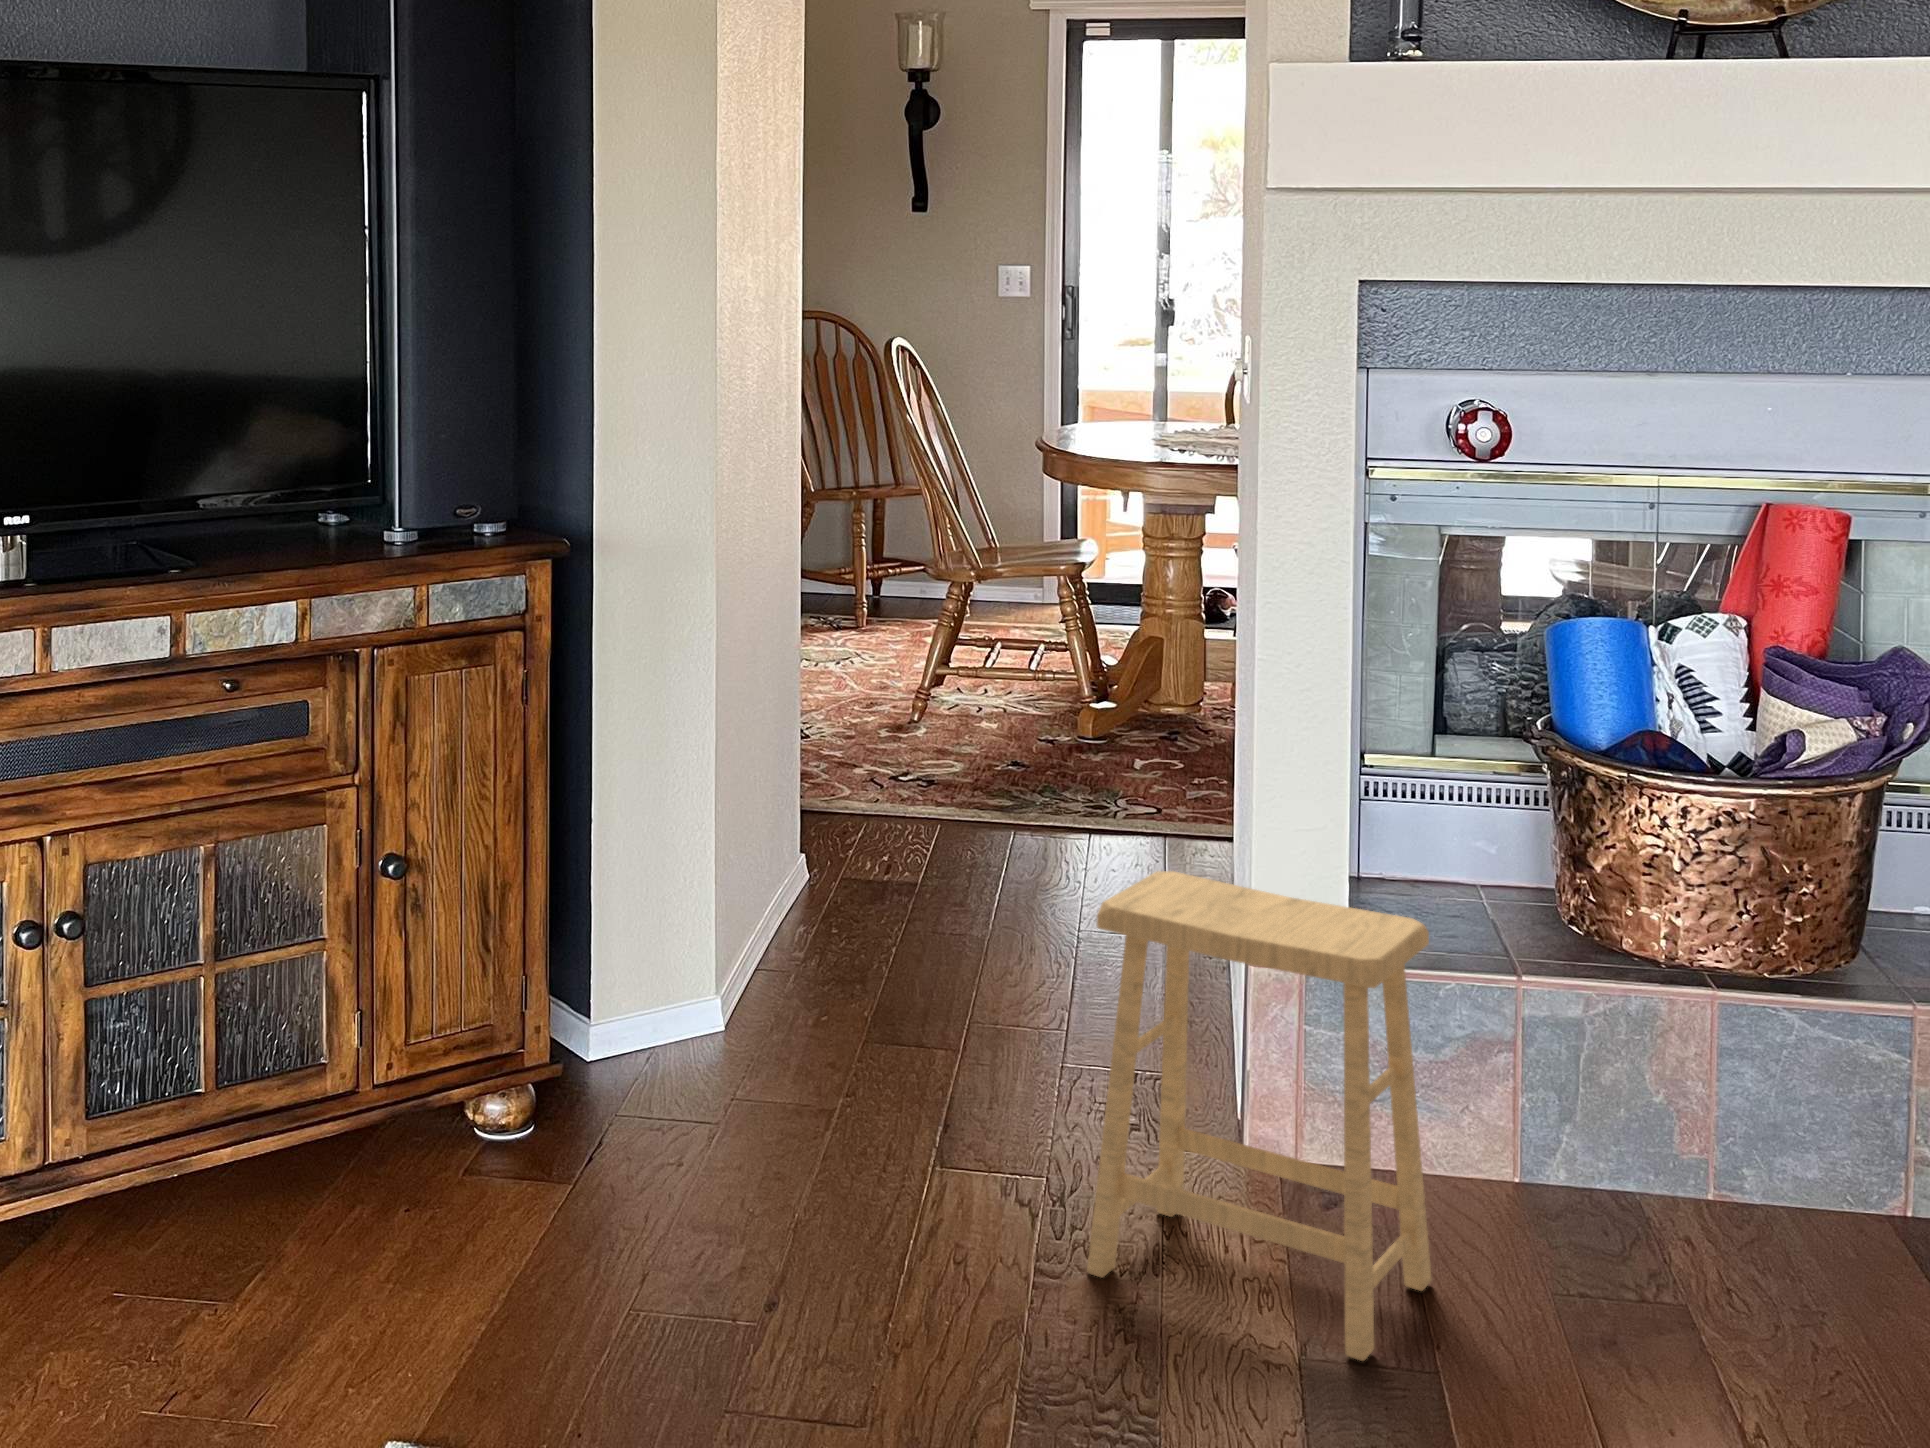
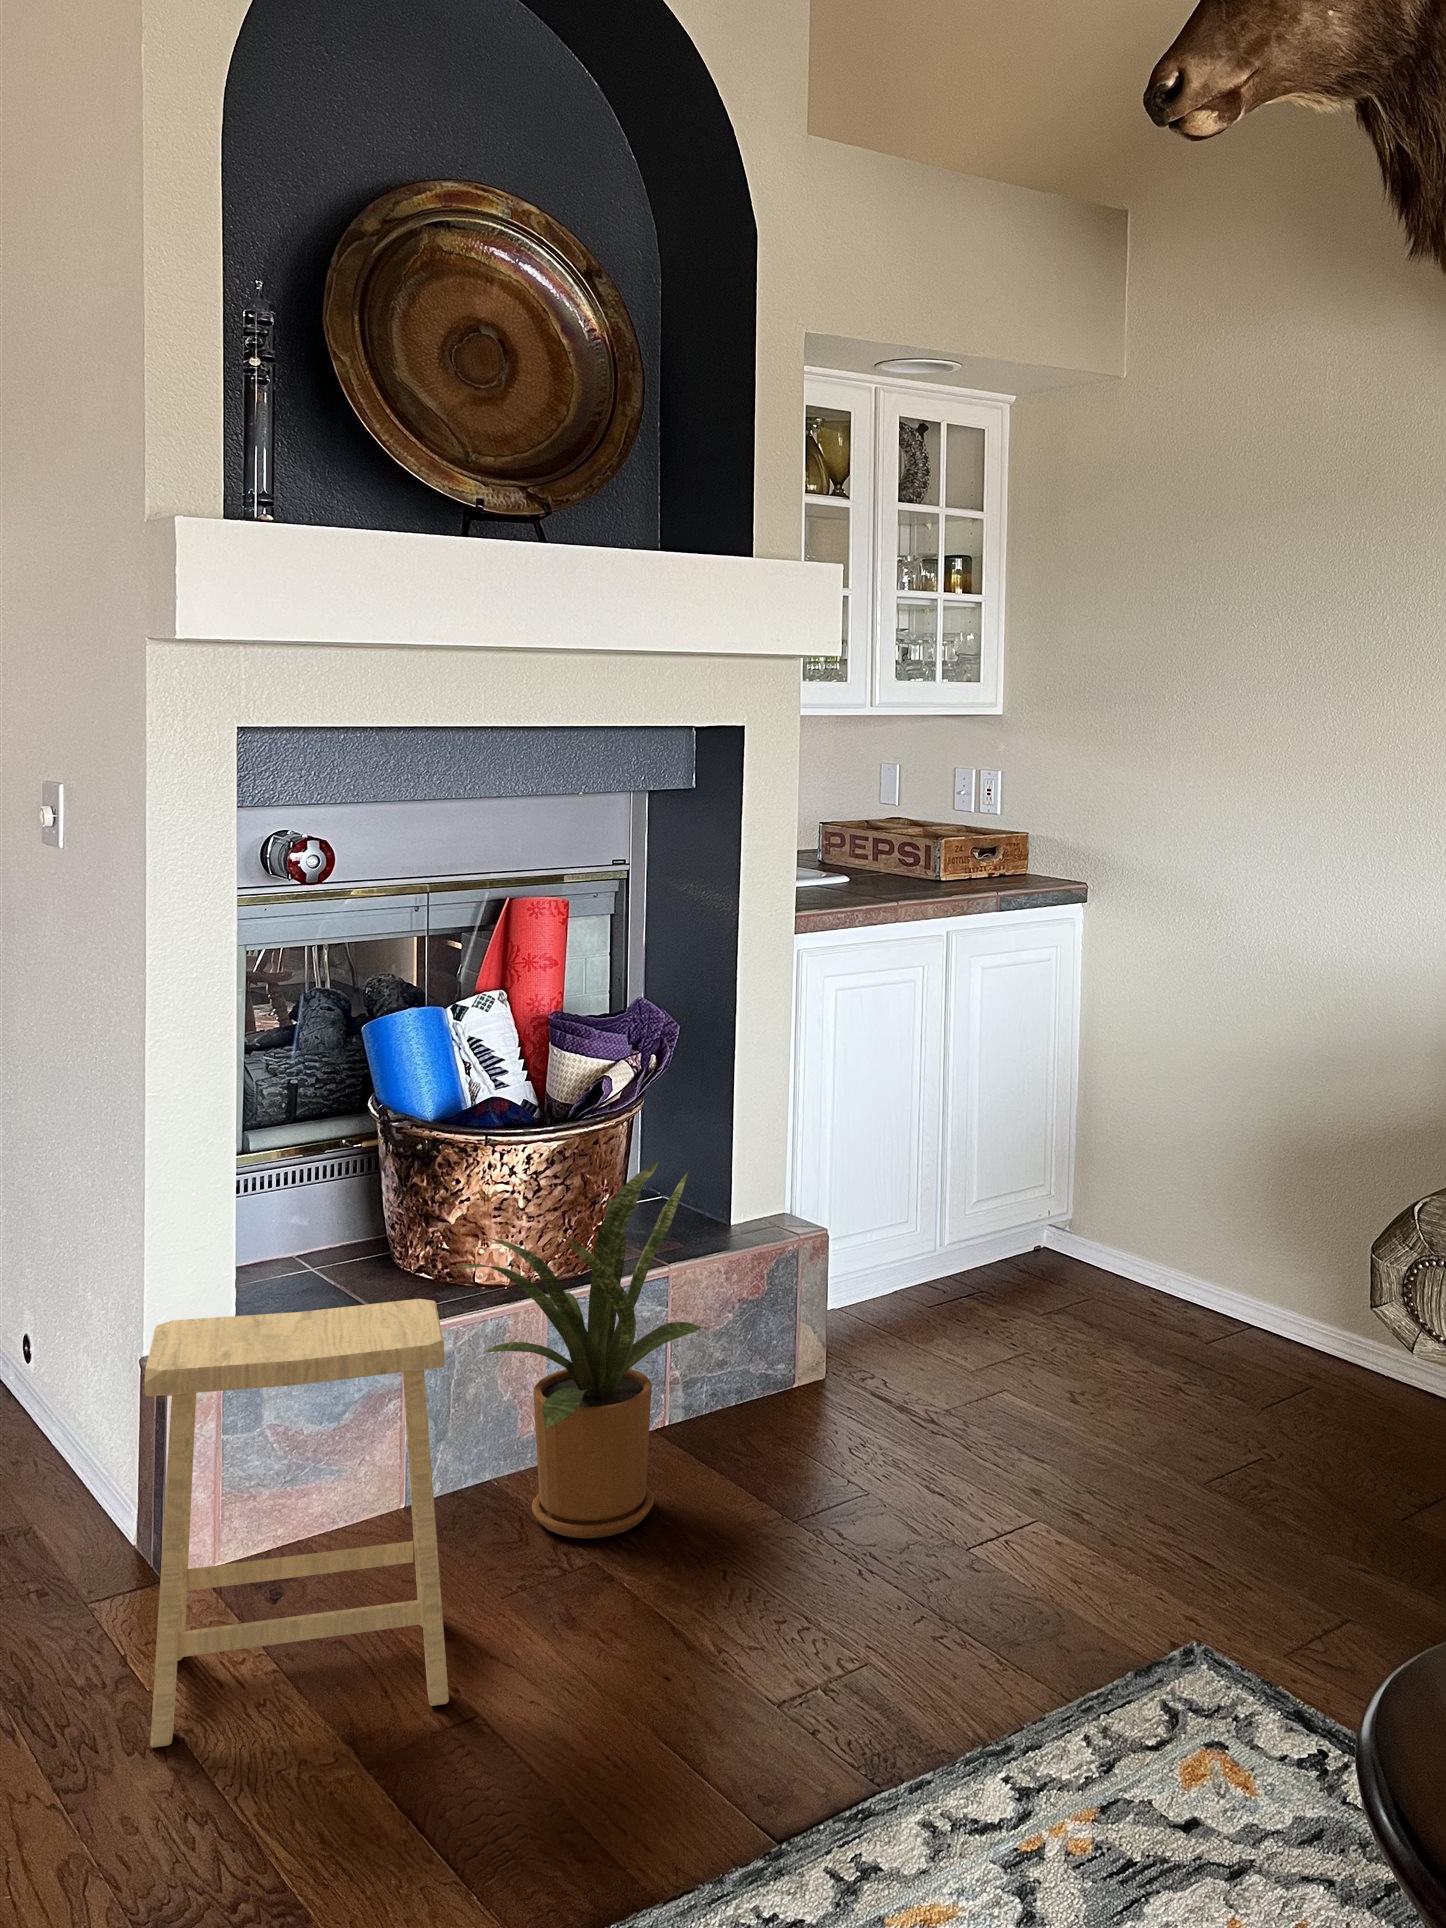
house plant: none [1489,850,1901,1295] -> present [456,1161,705,1539]

